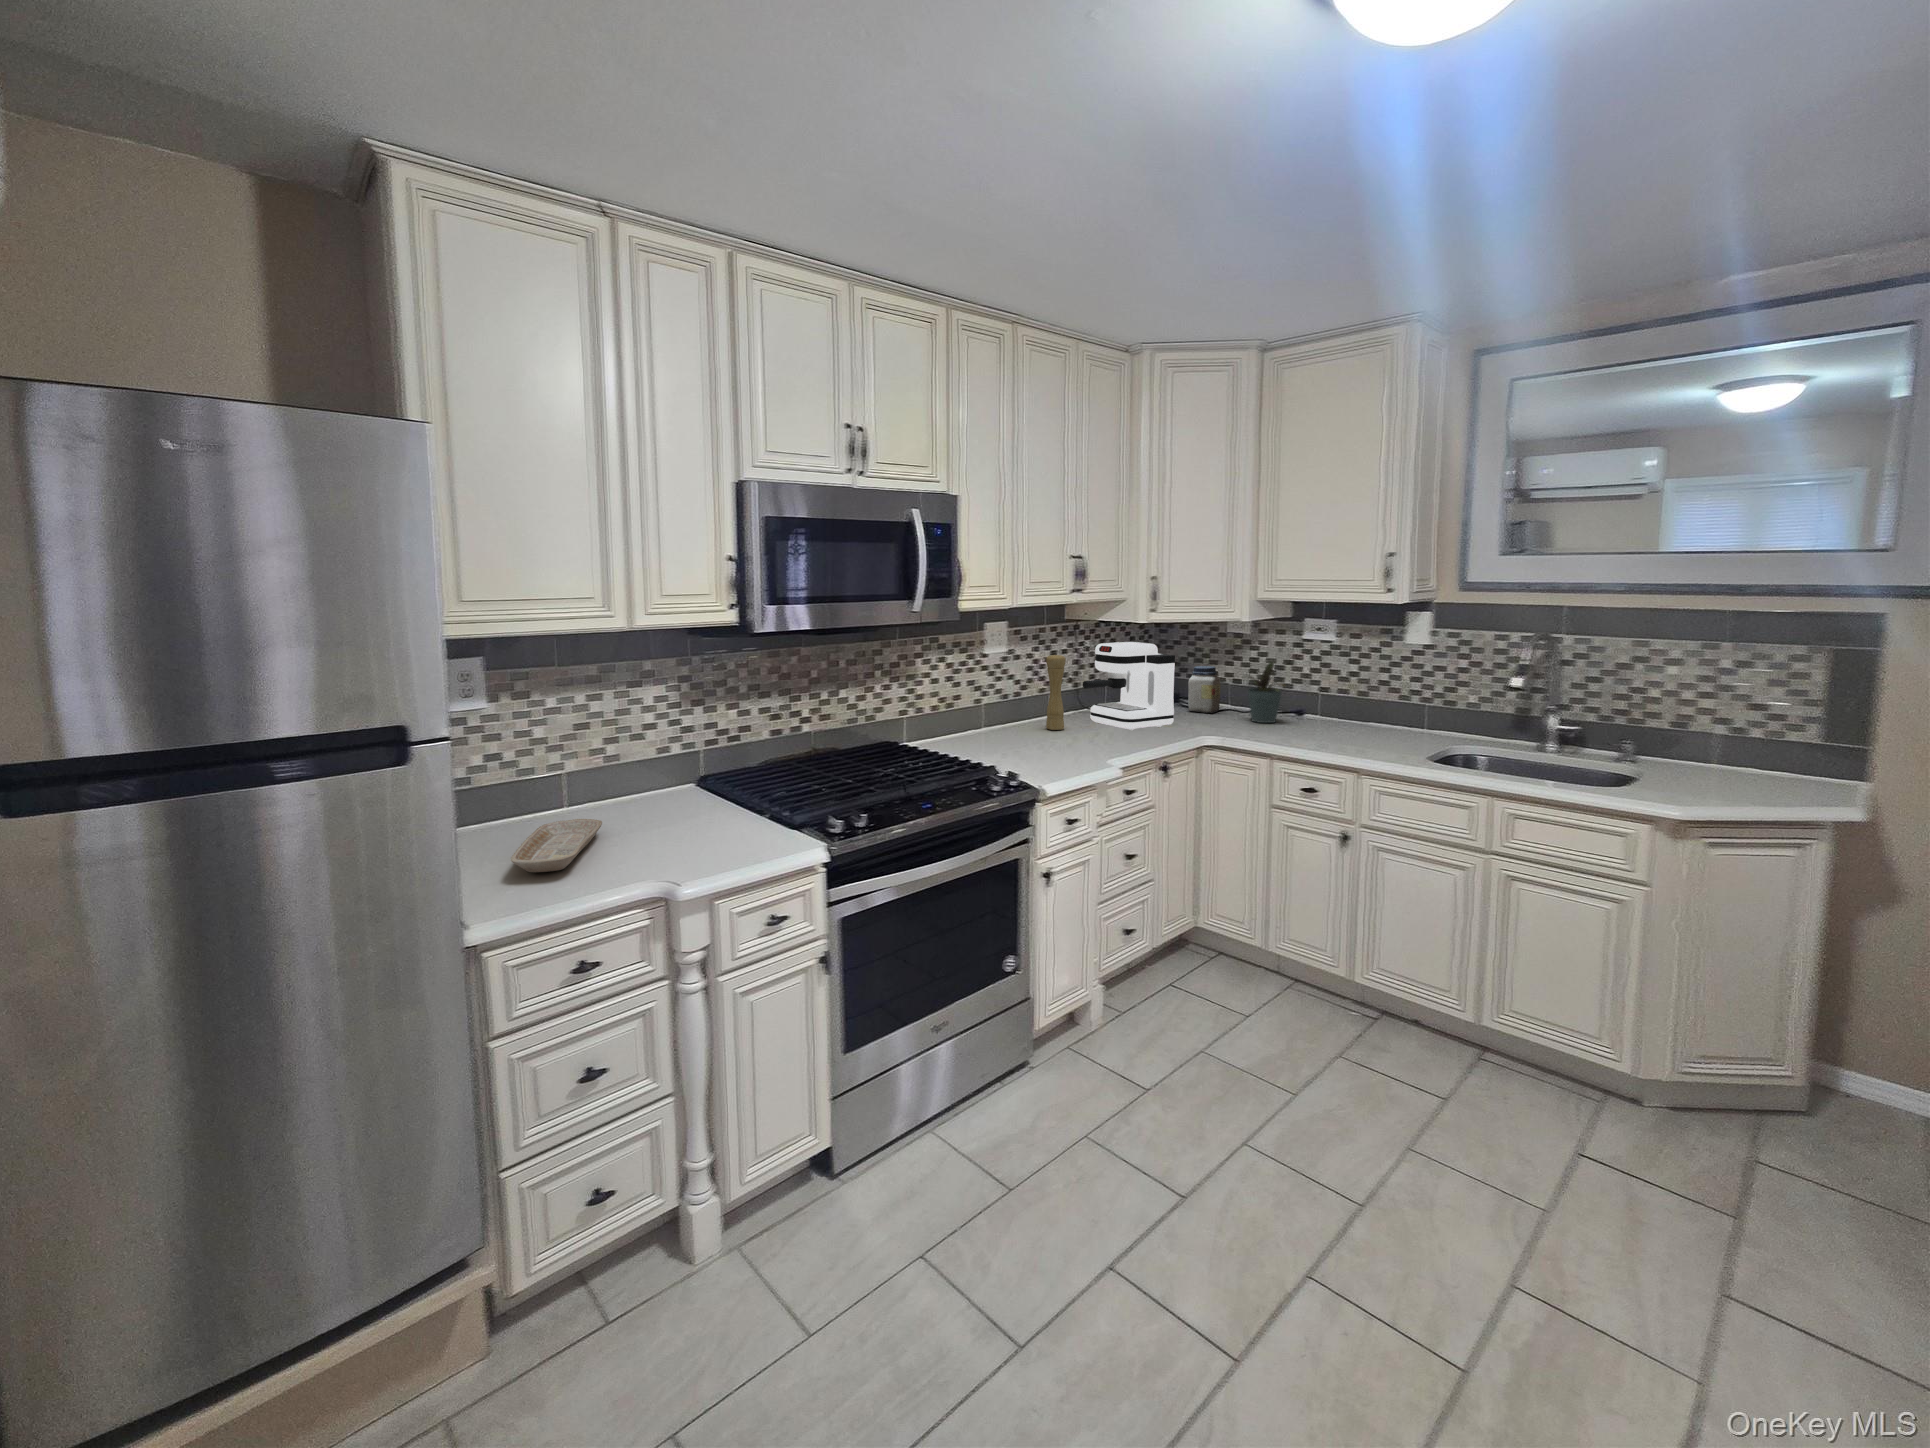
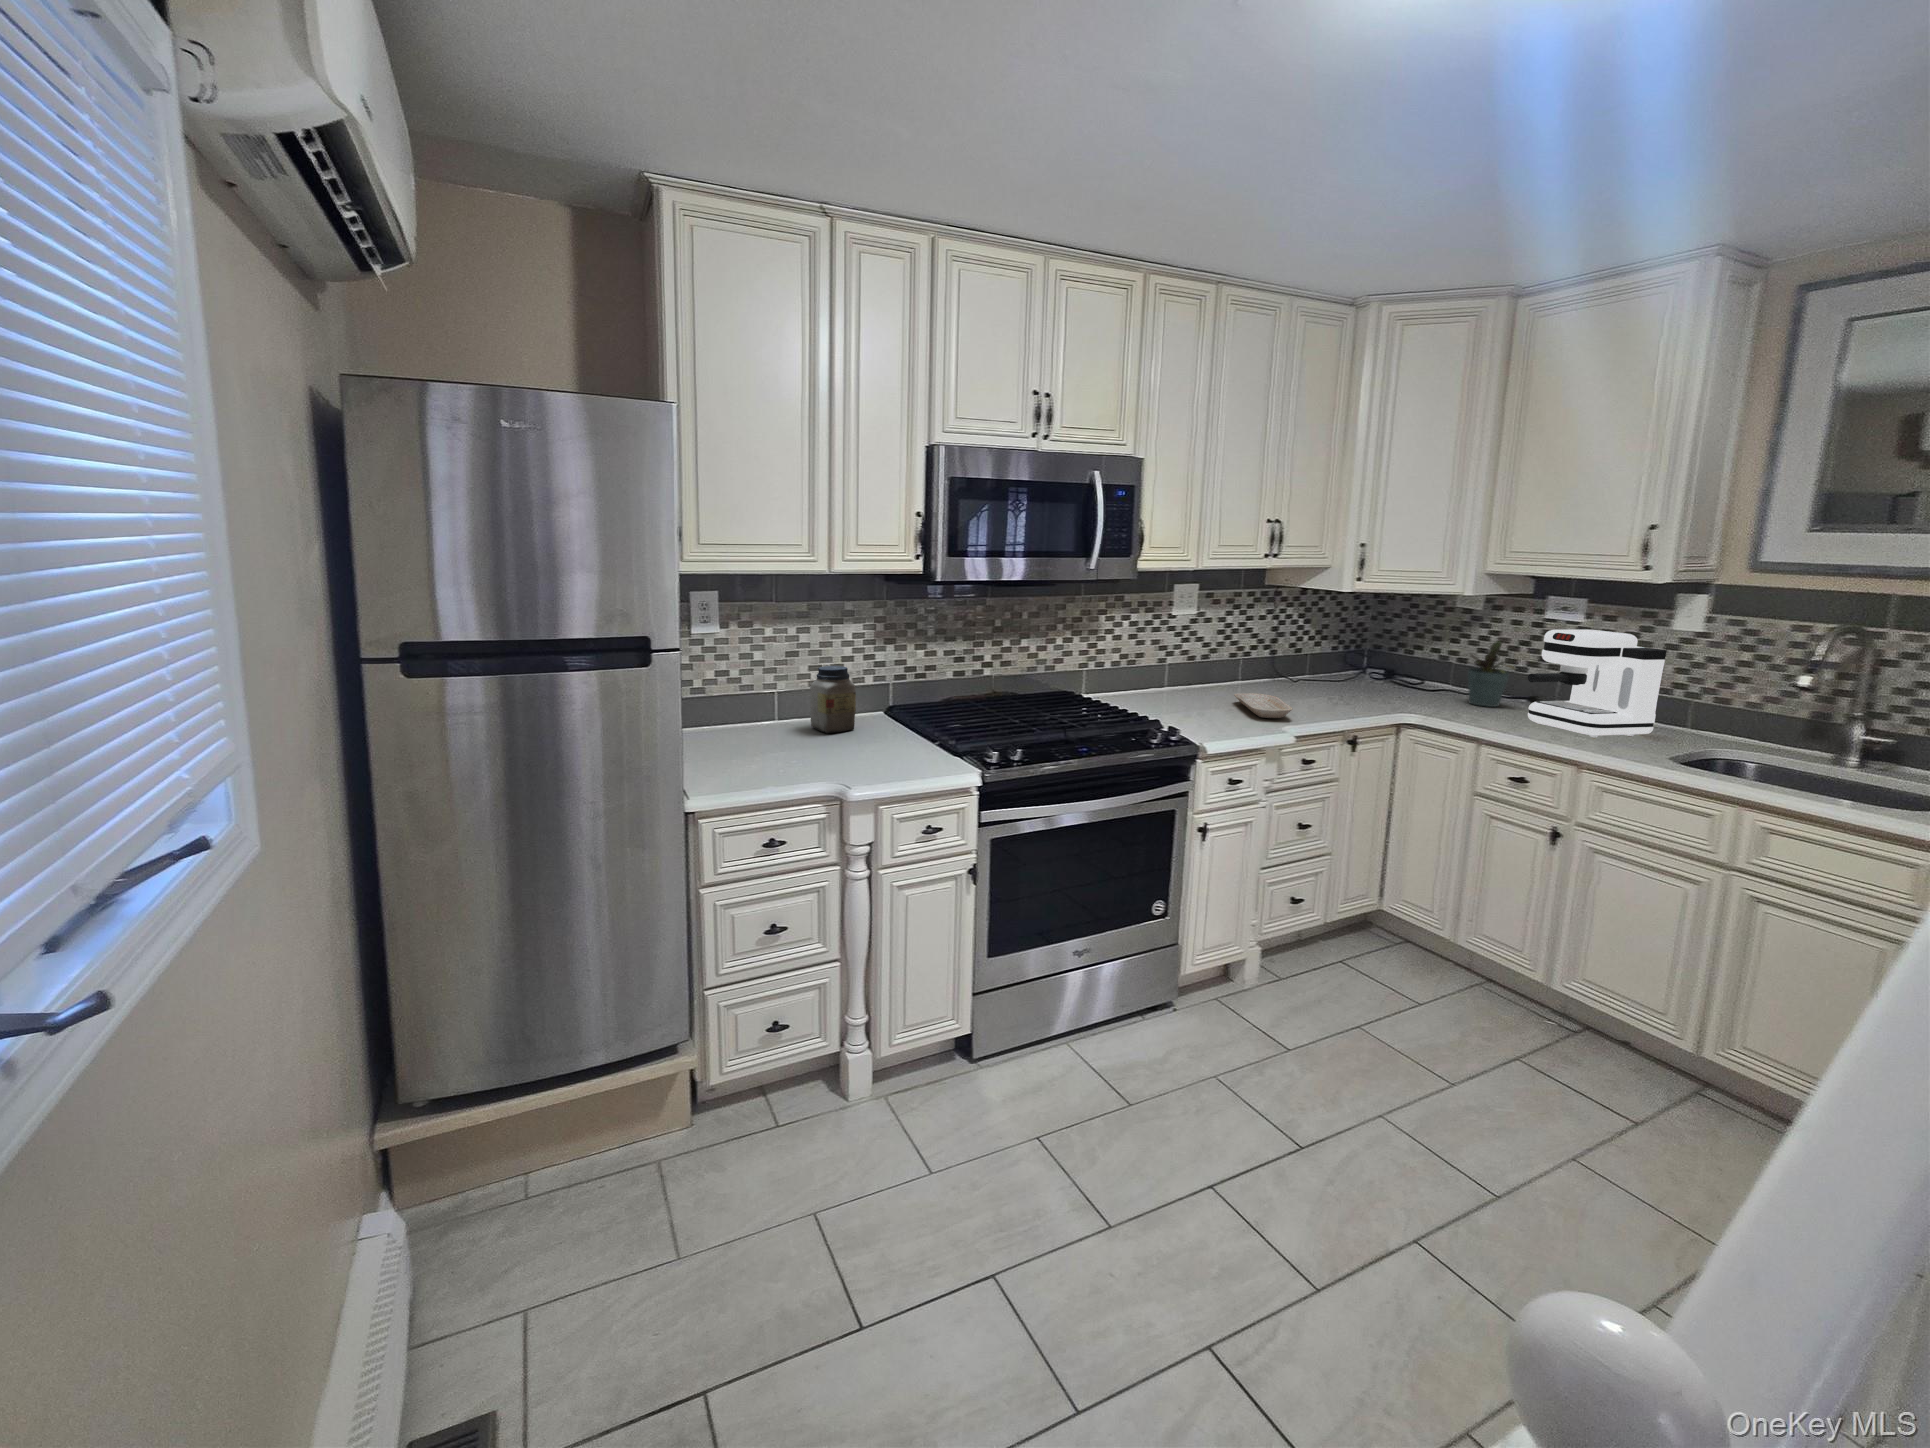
coffee maker: present [1083,642,1175,730] -> present [1528,630,1667,737]
pepper mill: present [1046,654,1066,730] -> none [1232,619,1258,695]
jar: present [1188,666,1220,713] -> present [810,666,856,733]
tray: present [511,819,602,872] -> present [1234,693,1293,718]

